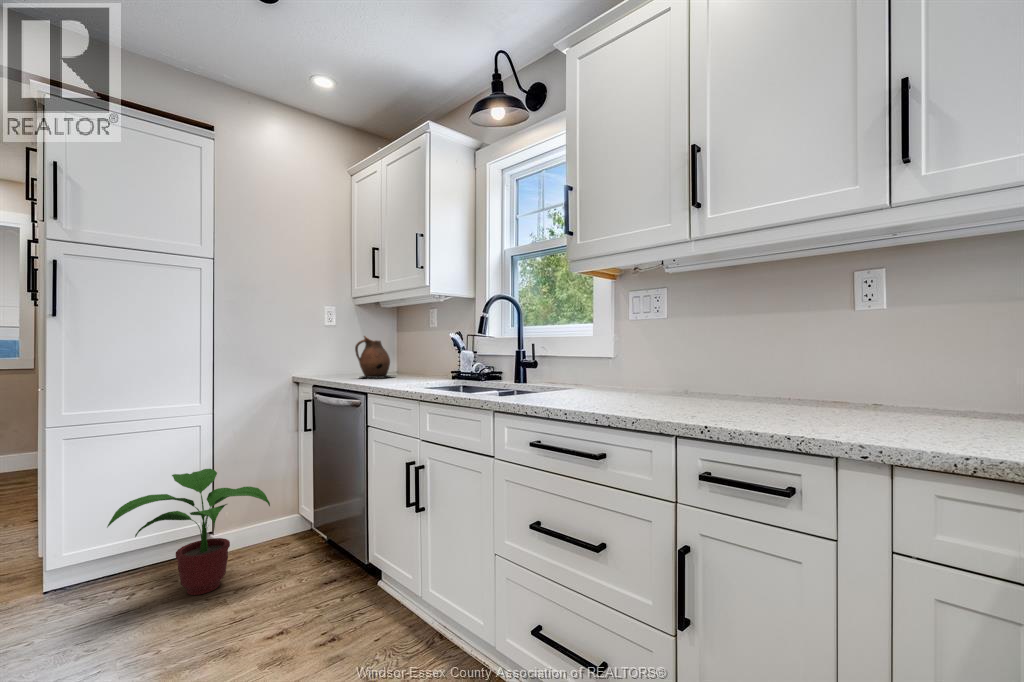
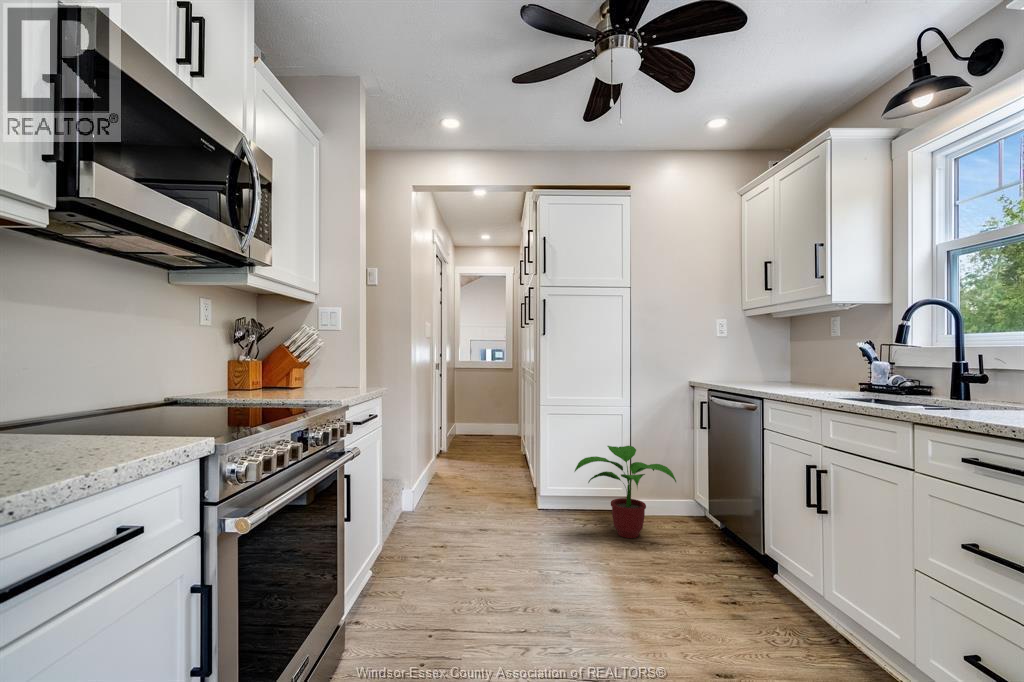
ceramic pitcher: present [355,336,392,378] -> none [748,345,792,386]

